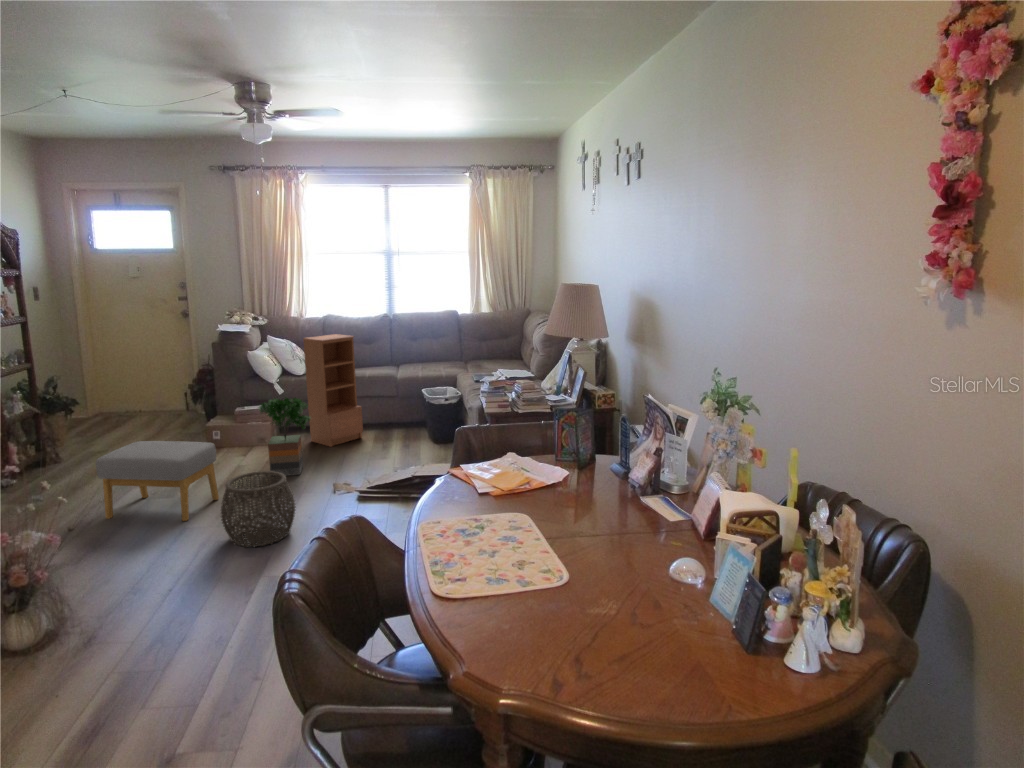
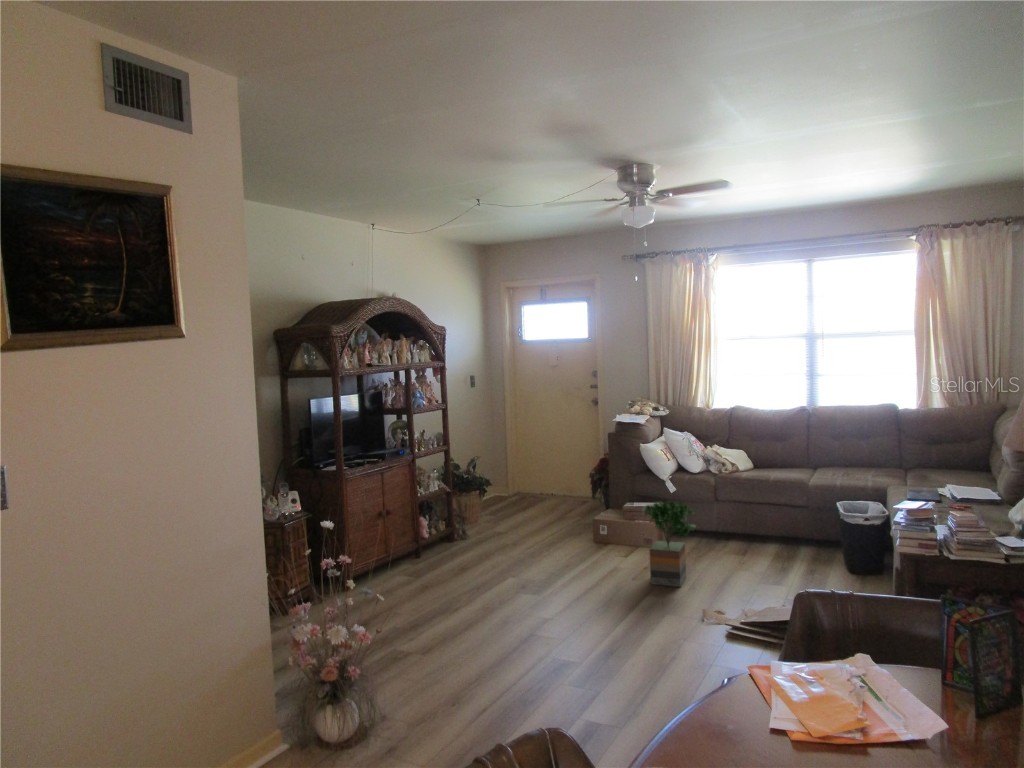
bookcase: present [303,334,363,447] -> none [698,432,761,559]
footstool: present [96,441,219,521] -> none [497,531,597,618]
woven basket: present [221,471,296,547] -> none [588,581,661,662]

